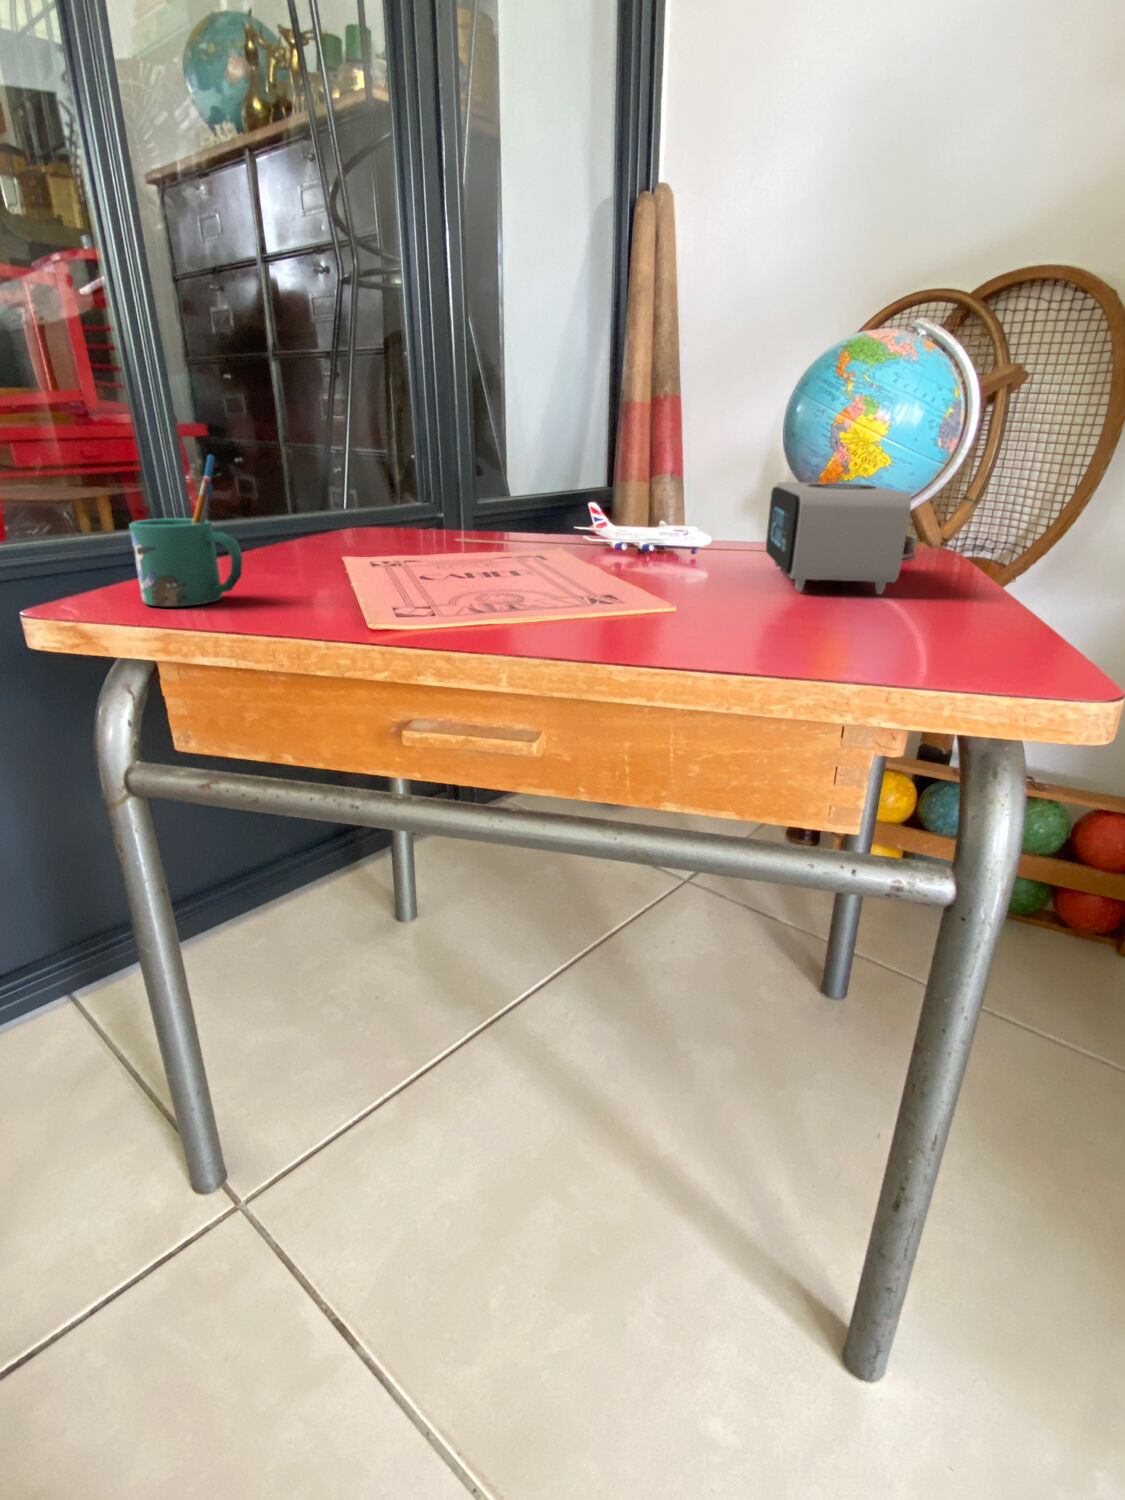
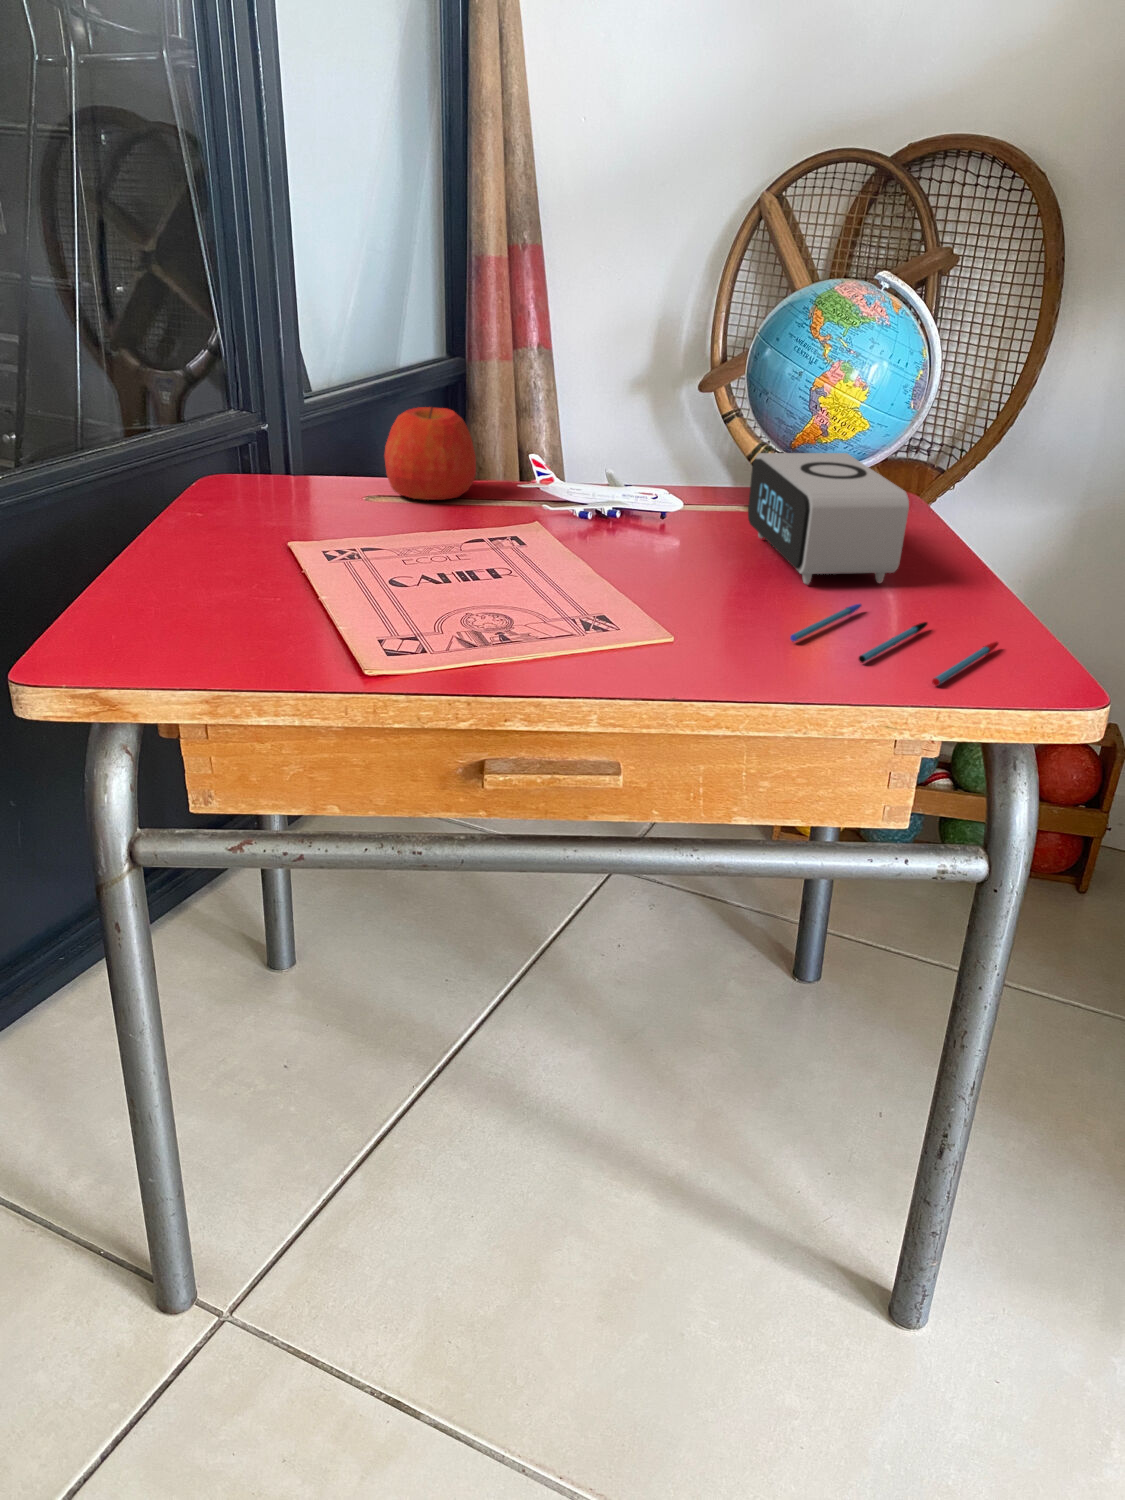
mug: present [129,455,243,606] -> none [164,499,284,666]
apple: none [470,462,547,542] -> present [384,406,476,500]
pen: none [745,600,994,659] -> present [790,604,998,686]

